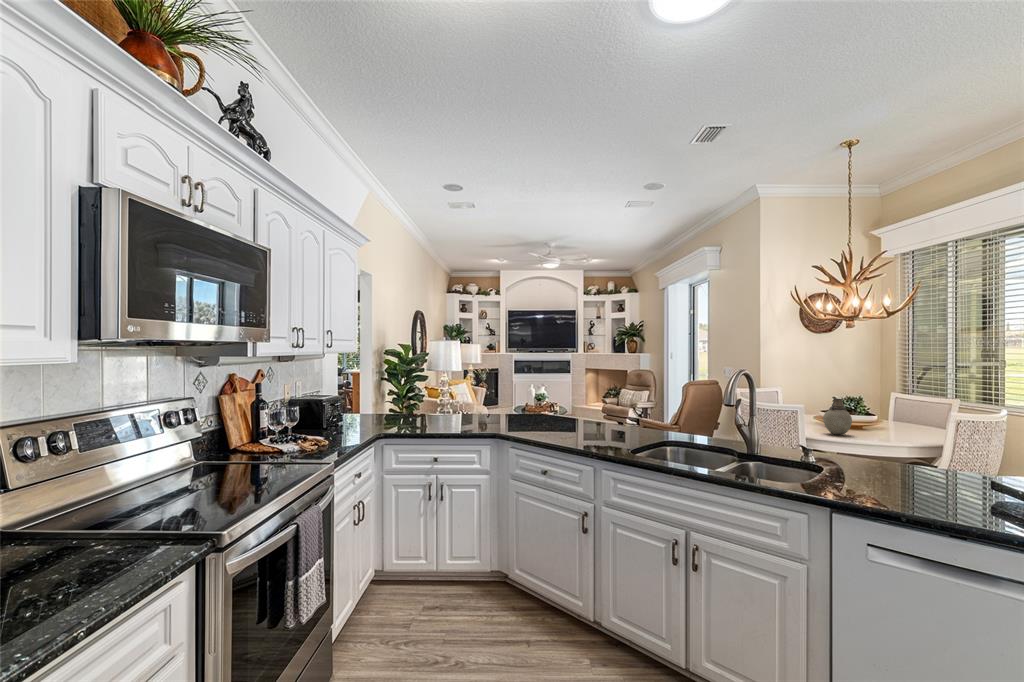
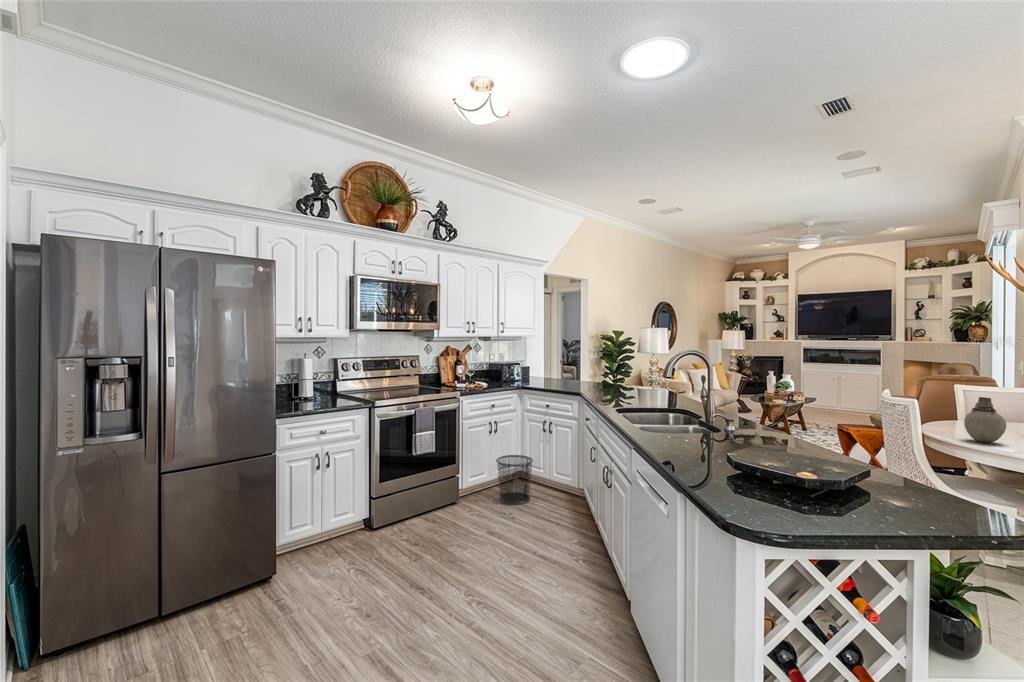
waste bin: none [390,550,454,646] -> present [496,455,533,504]

